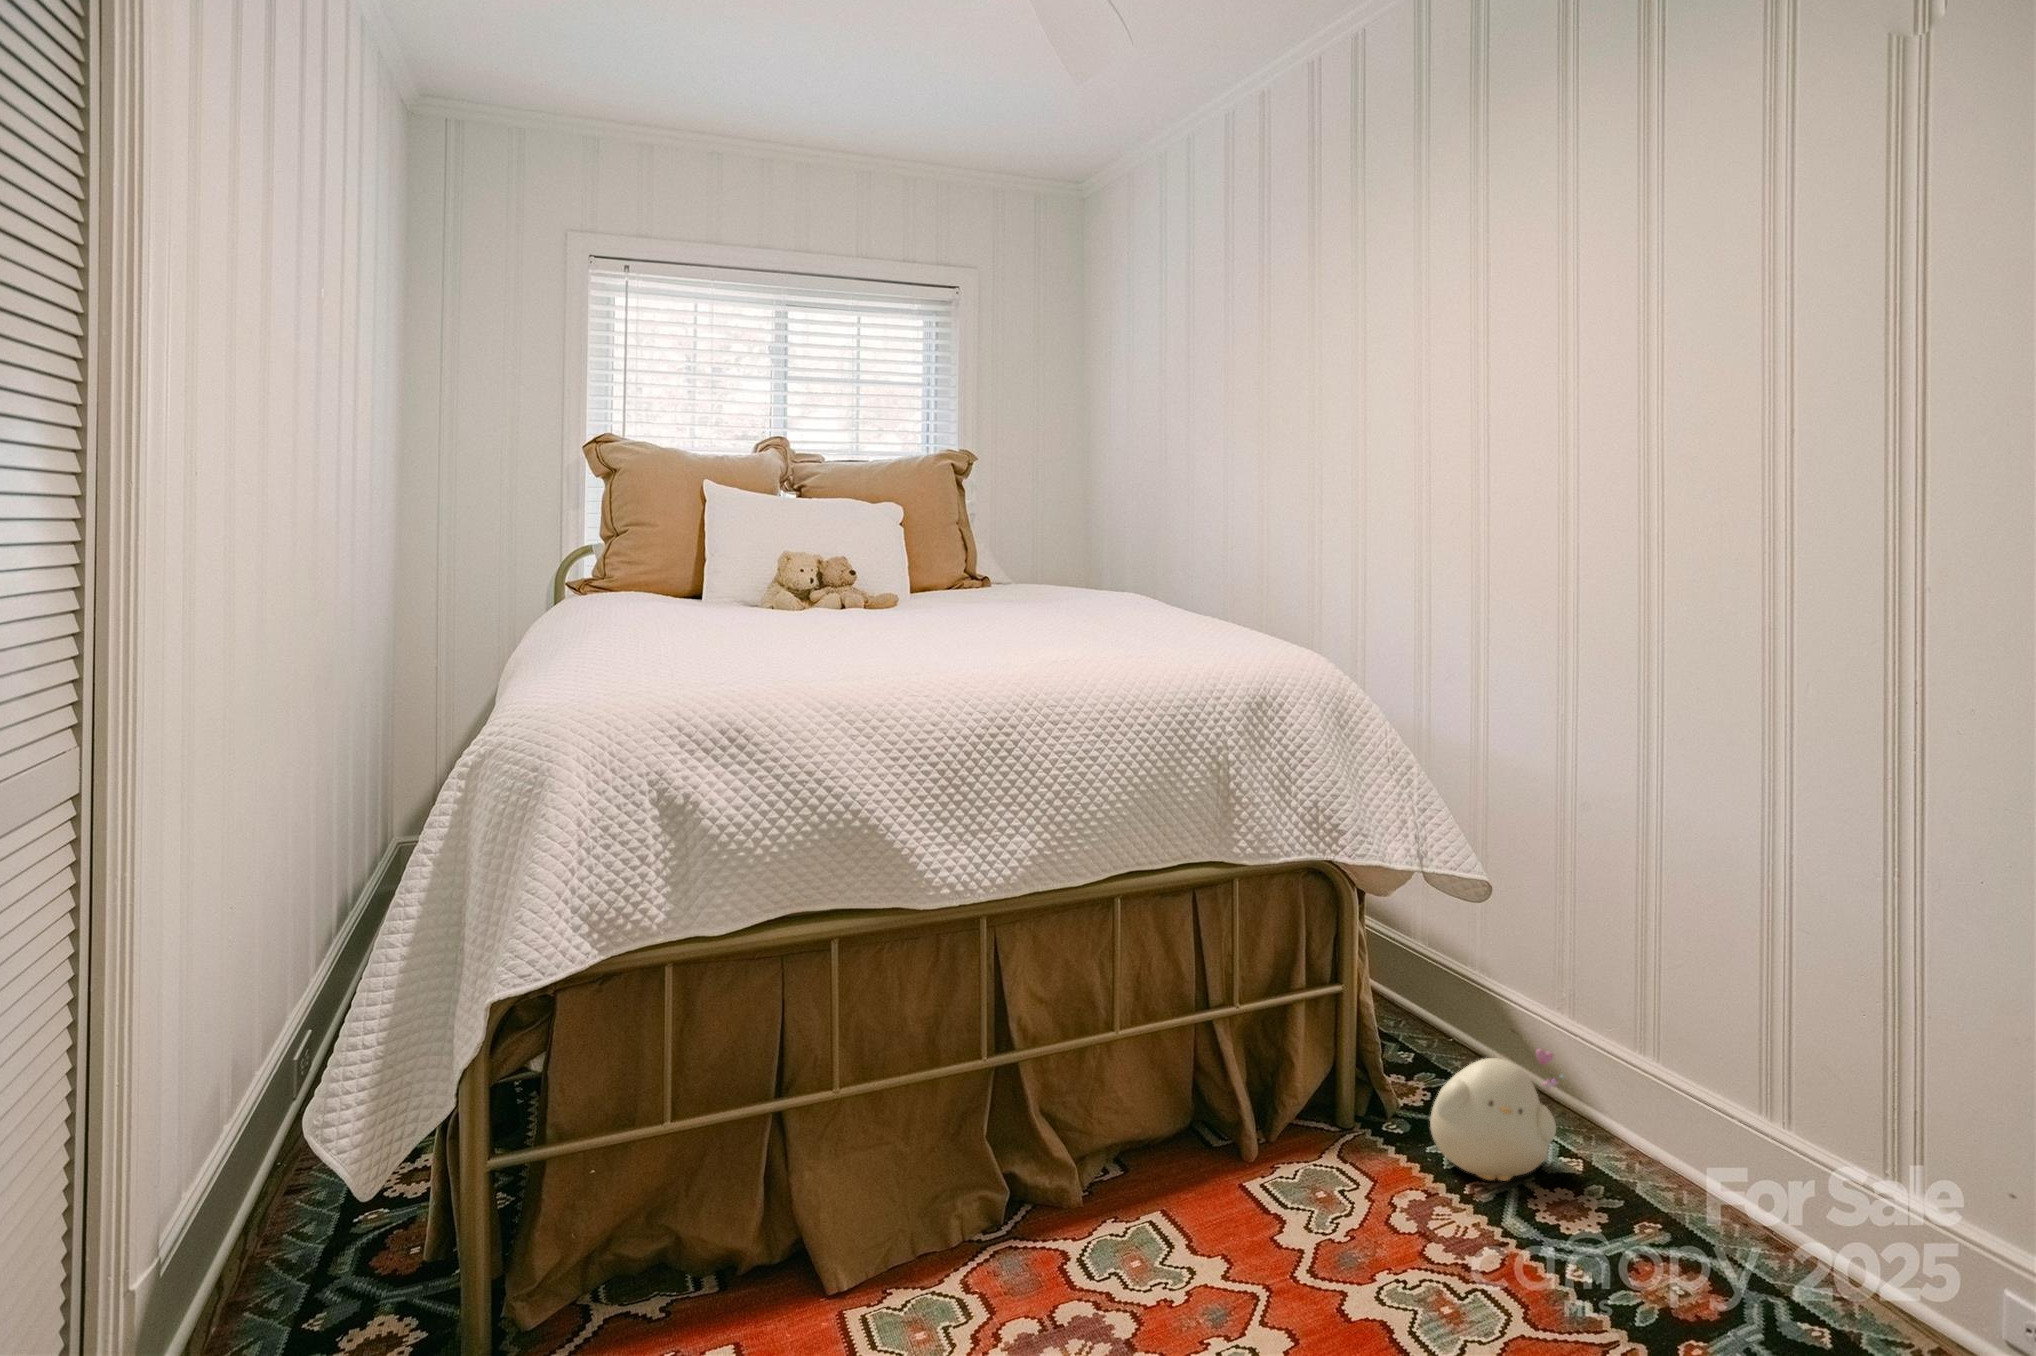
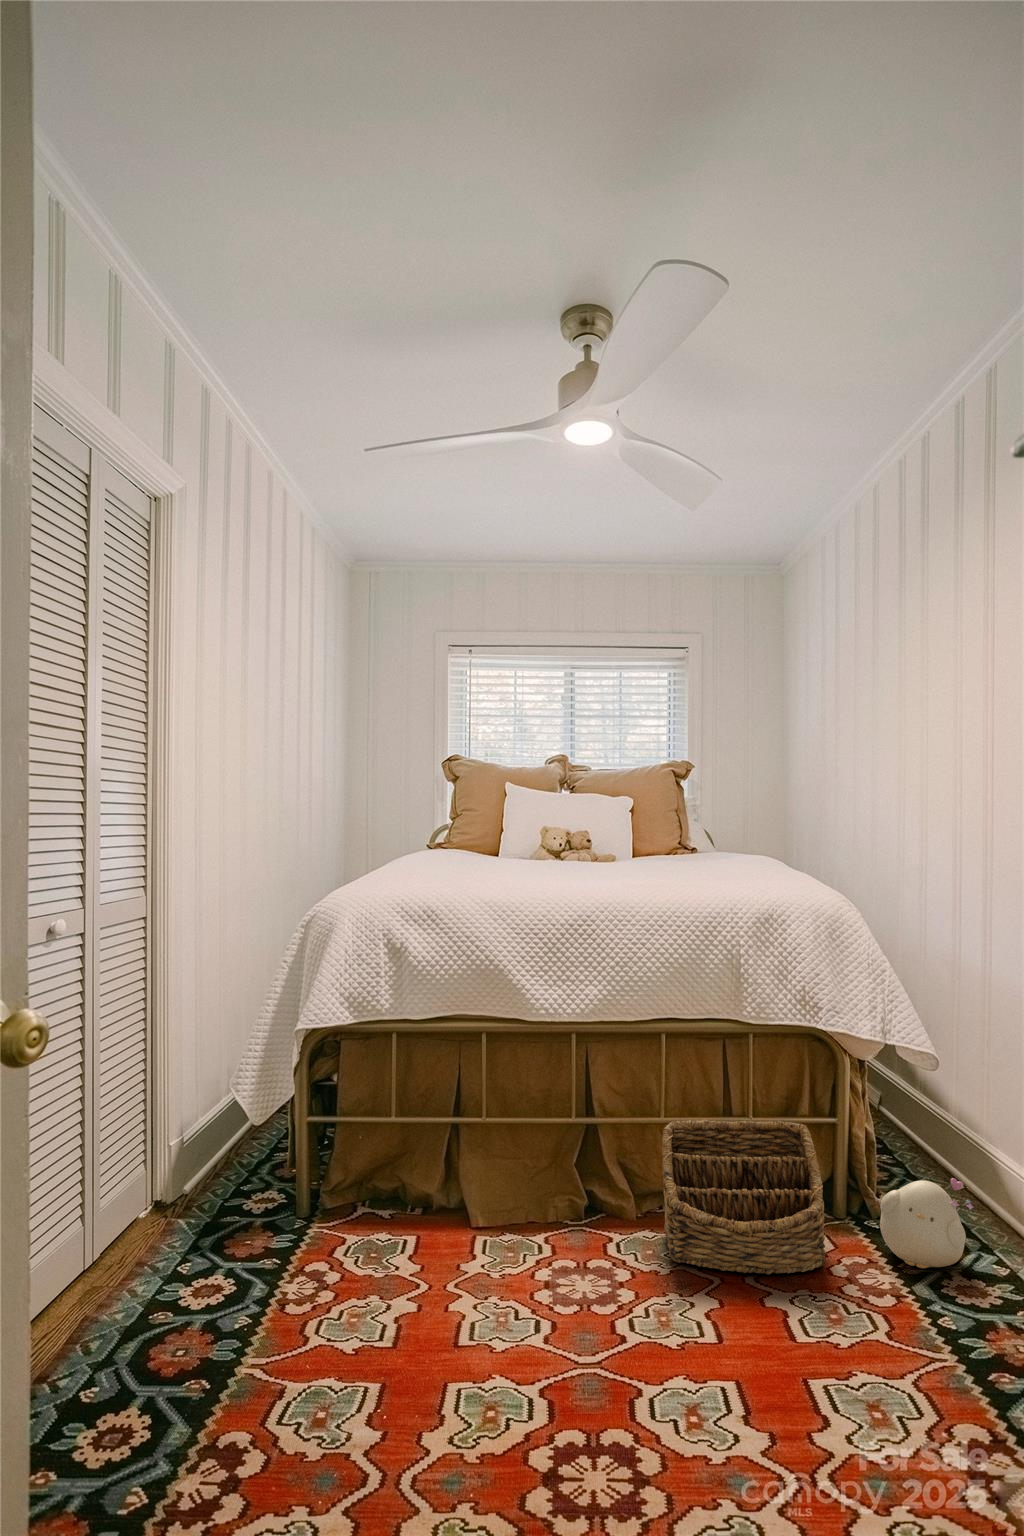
basket: none [1138,1008,1404,1262] -> present [662,1120,825,1275]

